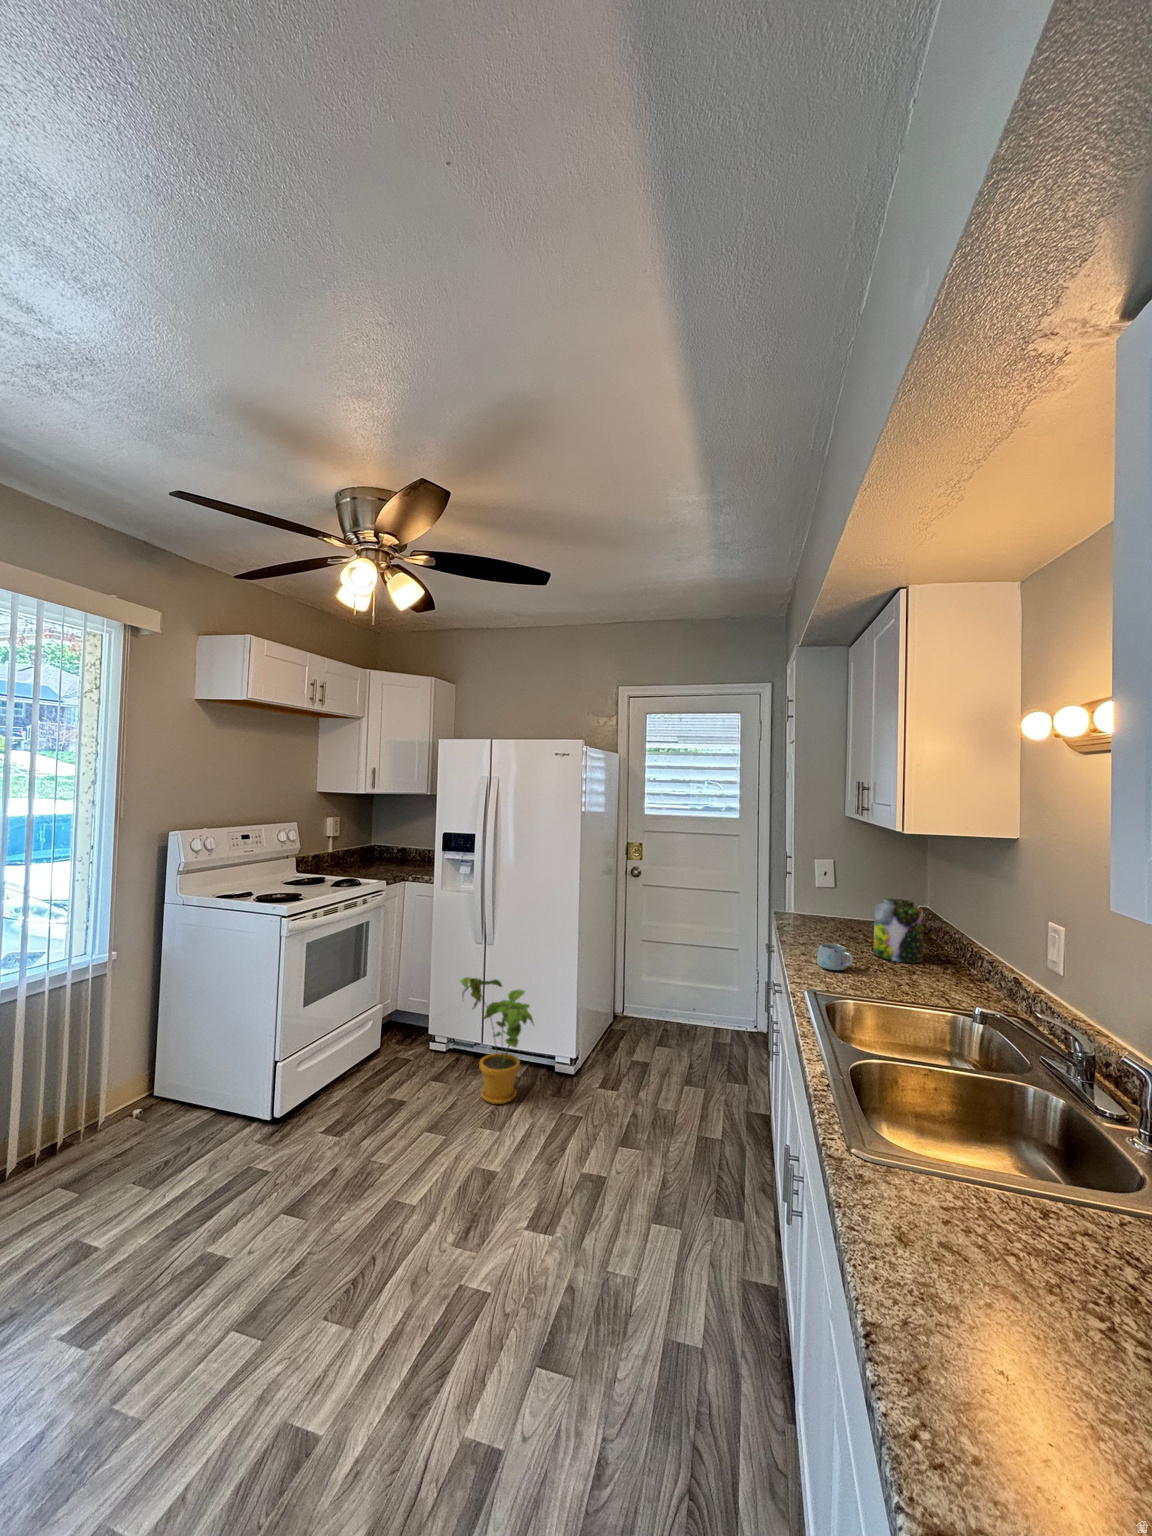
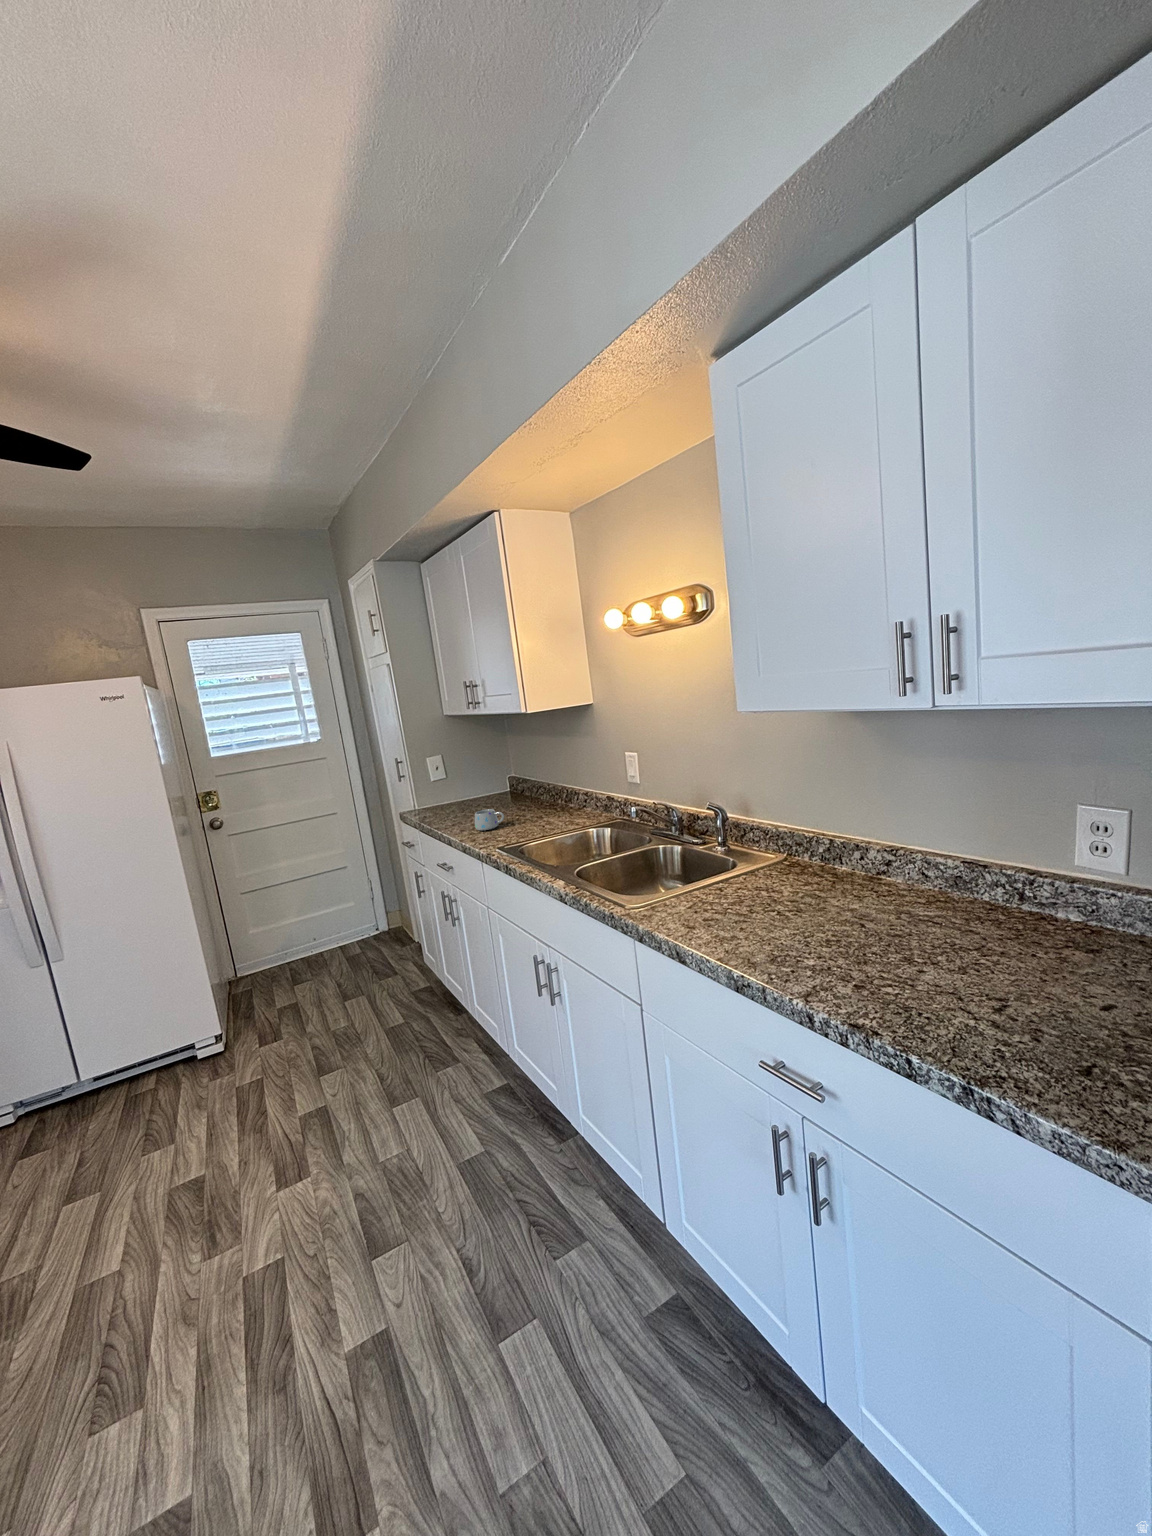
jar: present [874,898,924,963] -> none [496,763,536,812]
house plant: present [460,977,534,1104] -> none [46,992,172,1132]

